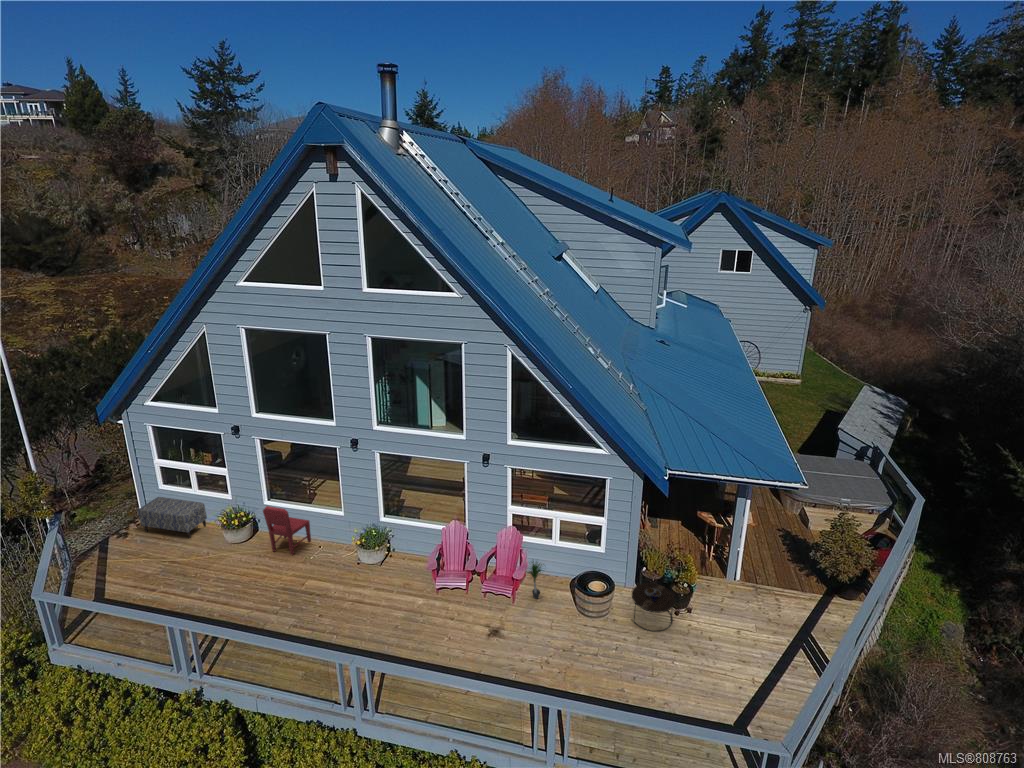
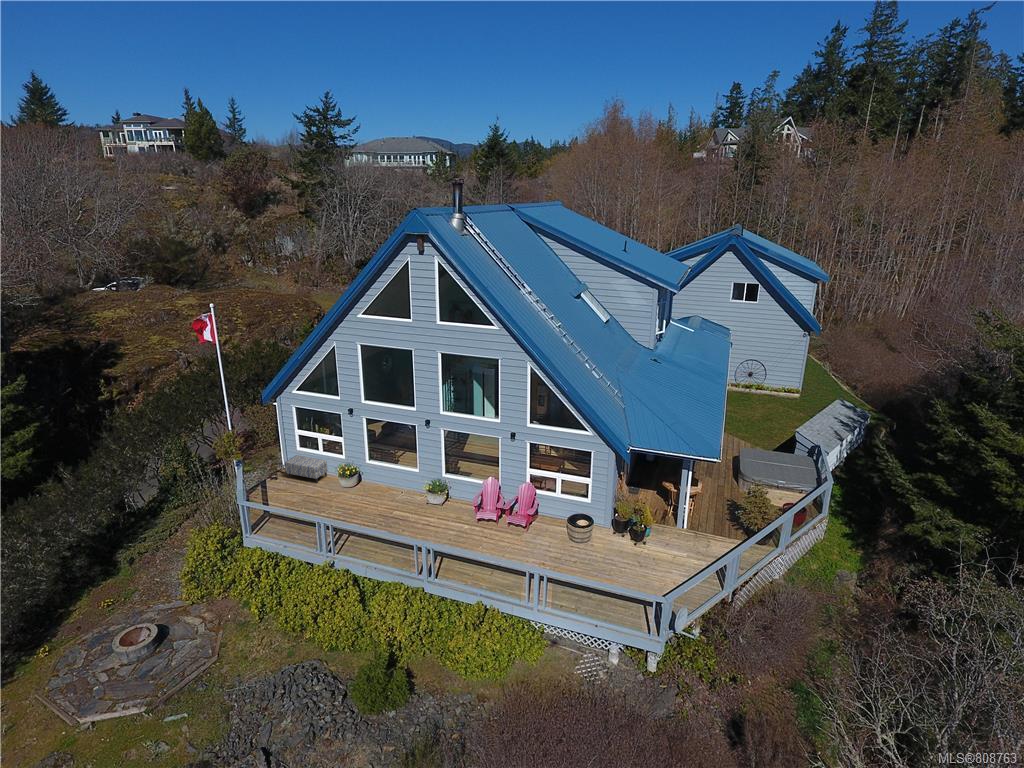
dining chair: present [263,506,311,555] -> none [366,462,396,497]
potted plant: present [529,561,542,599] -> none [532,501,552,531]
side table: present [632,583,675,631] -> none [604,523,633,553]

